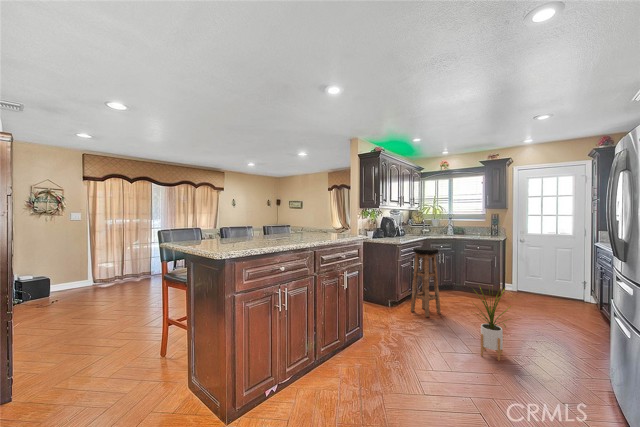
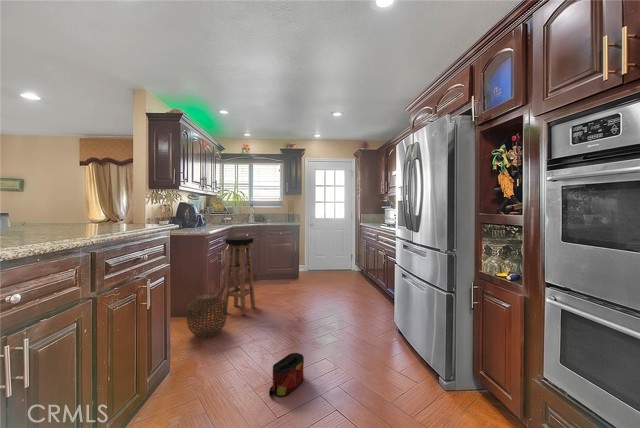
house plant: present [474,285,511,361] -> none [298,263,338,343]
woven basket: none [379,290,409,326] -> present [187,293,227,338]
bag: none [424,353,460,384] -> present [269,353,304,397]

